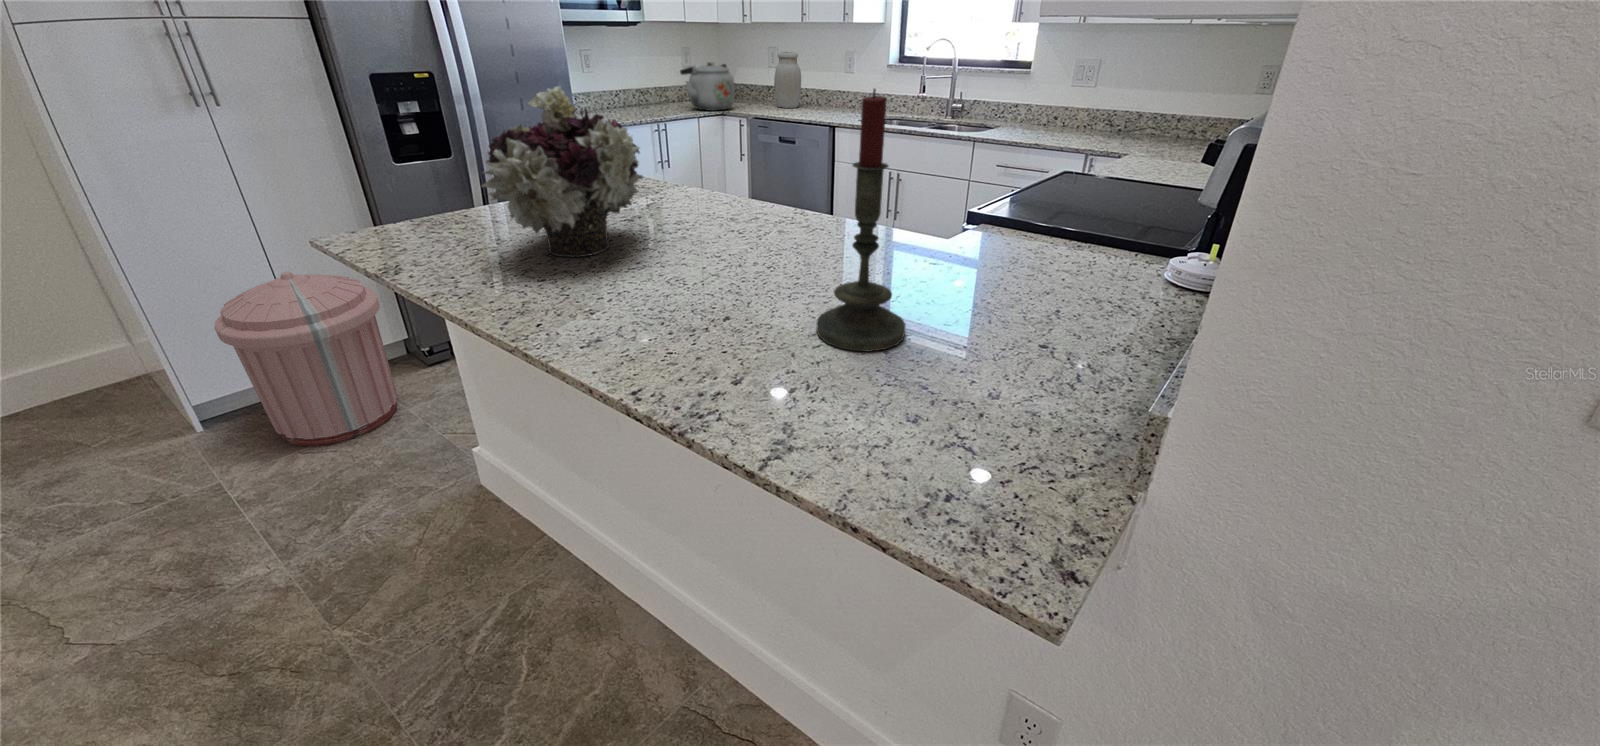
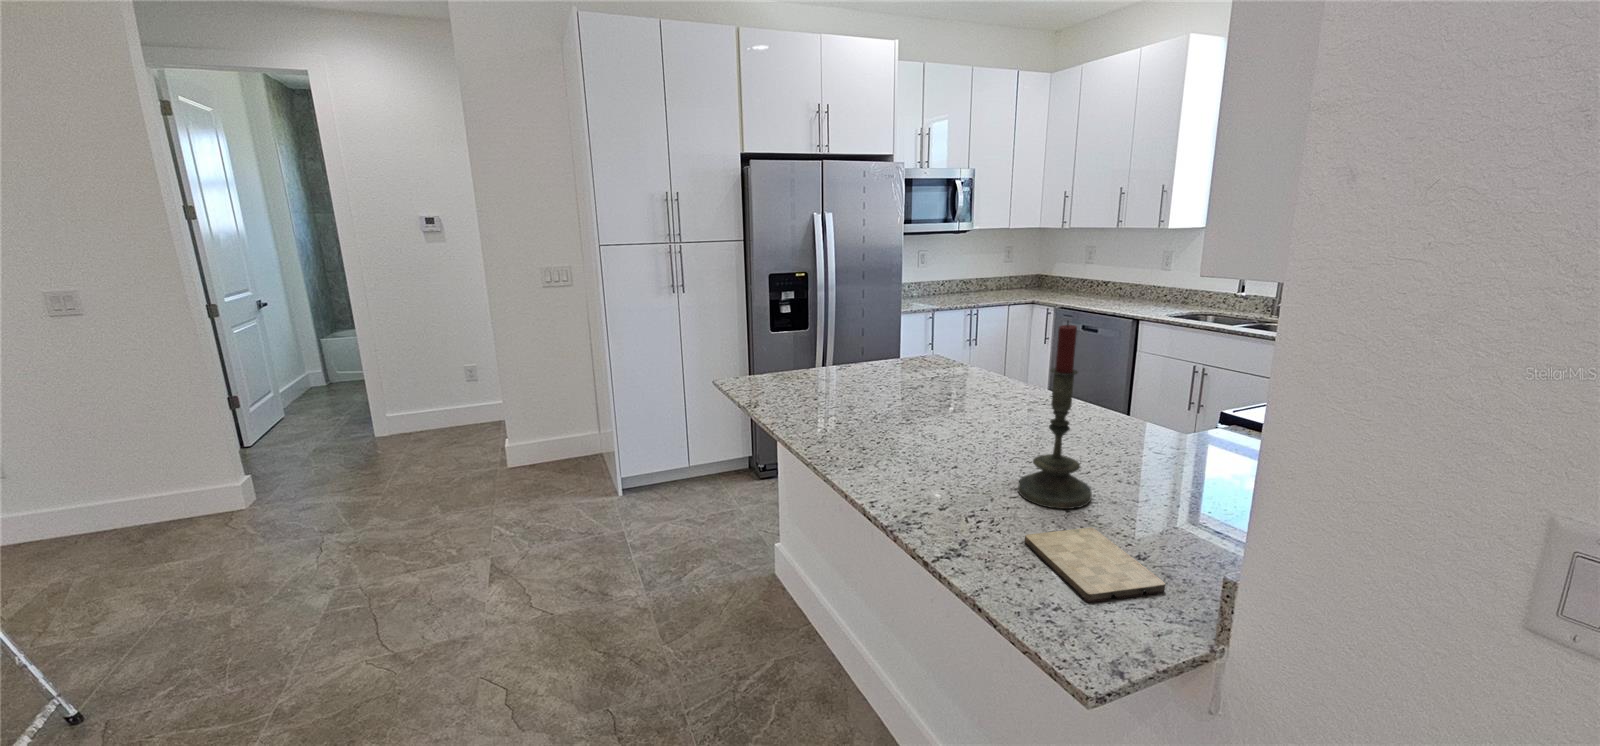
jar: present [774,52,801,108] -> none [1087,252,1115,300]
kettle: present [680,62,734,111] -> none [1000,259,1048,300]
flower arrangement: present [482,86,643,257] -> none [814,297,924,411]
trash can: present [214,272,397,446] -> none [645,397,740,522]
cutting board: none [861,369,1046,476] -> present [1025,528,1165,602]

